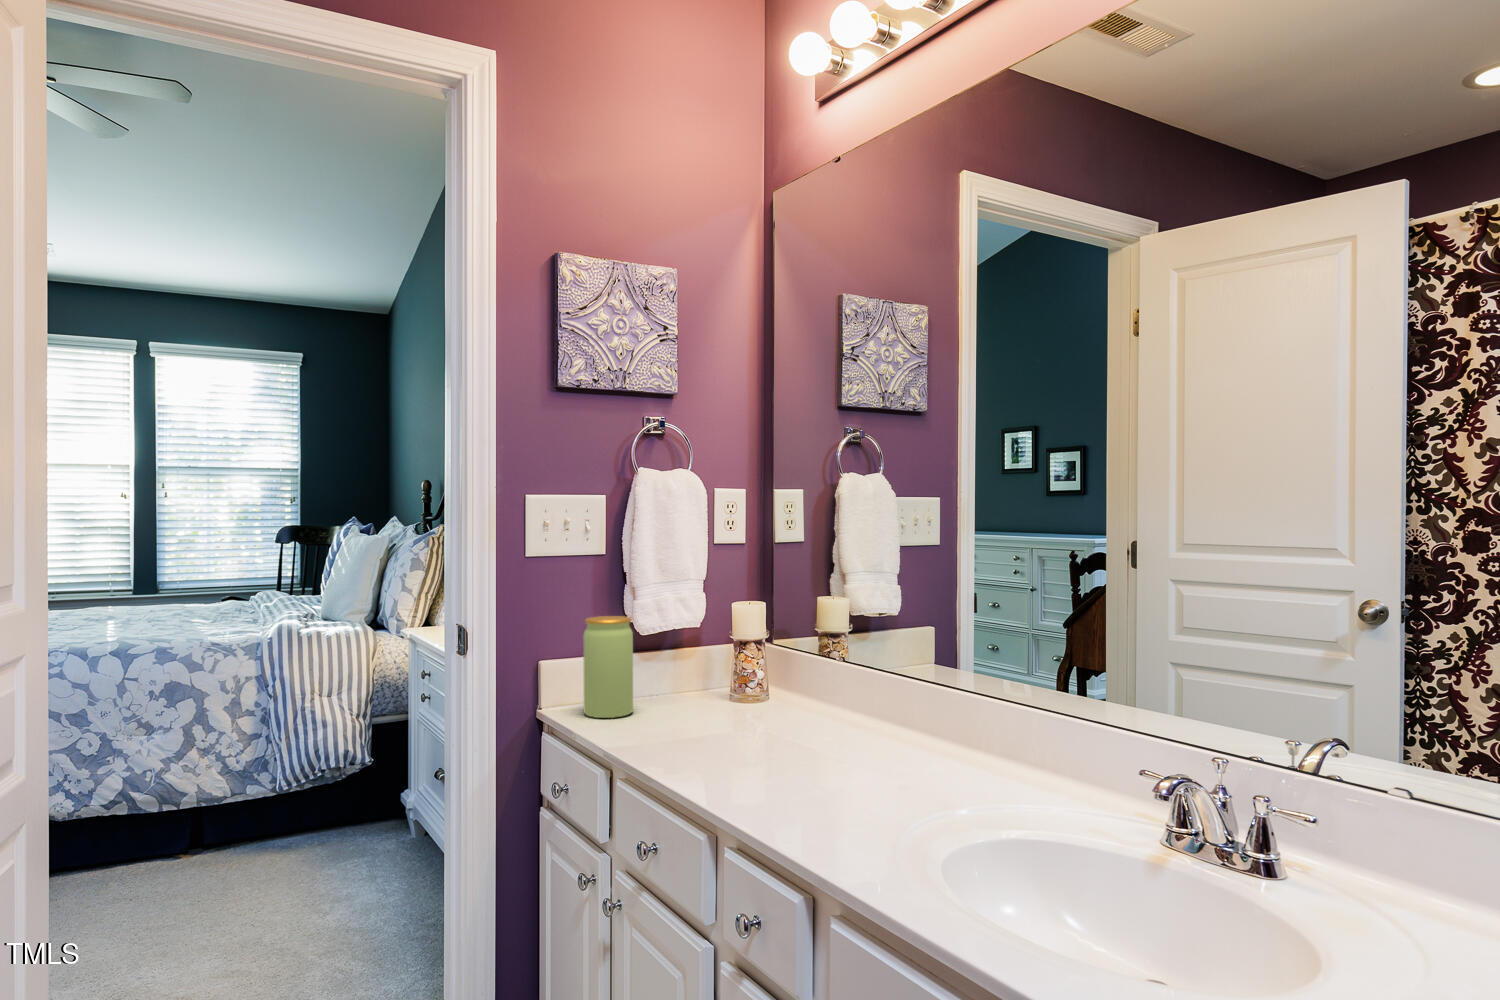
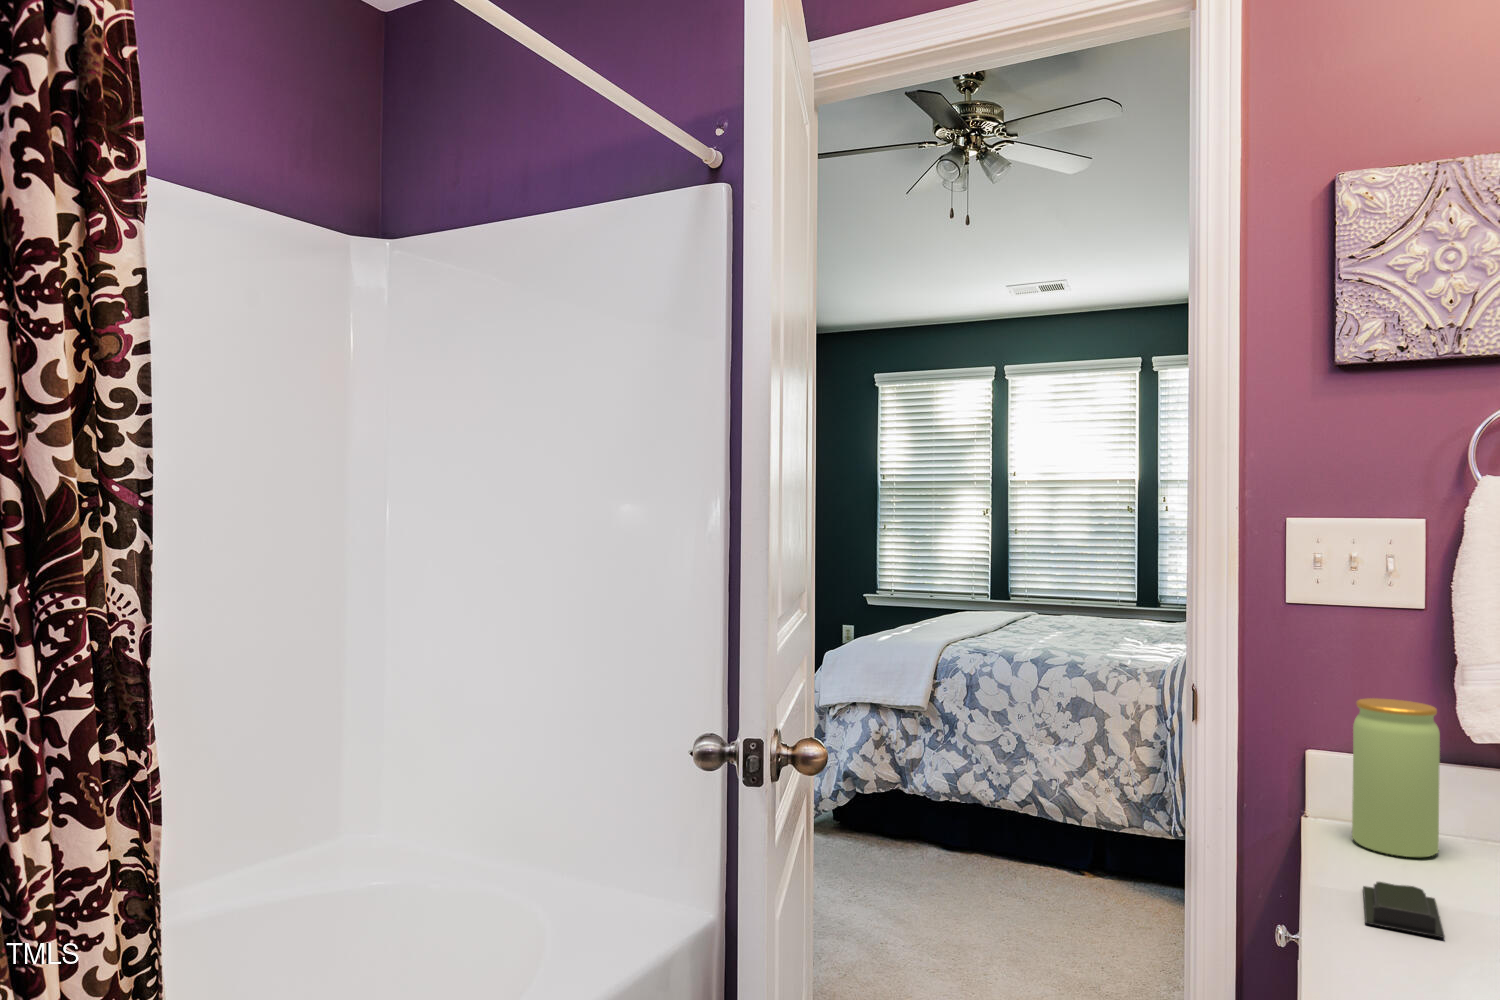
soap bar: none [629,727,696,754] -> present [1363,882,1445,938]

